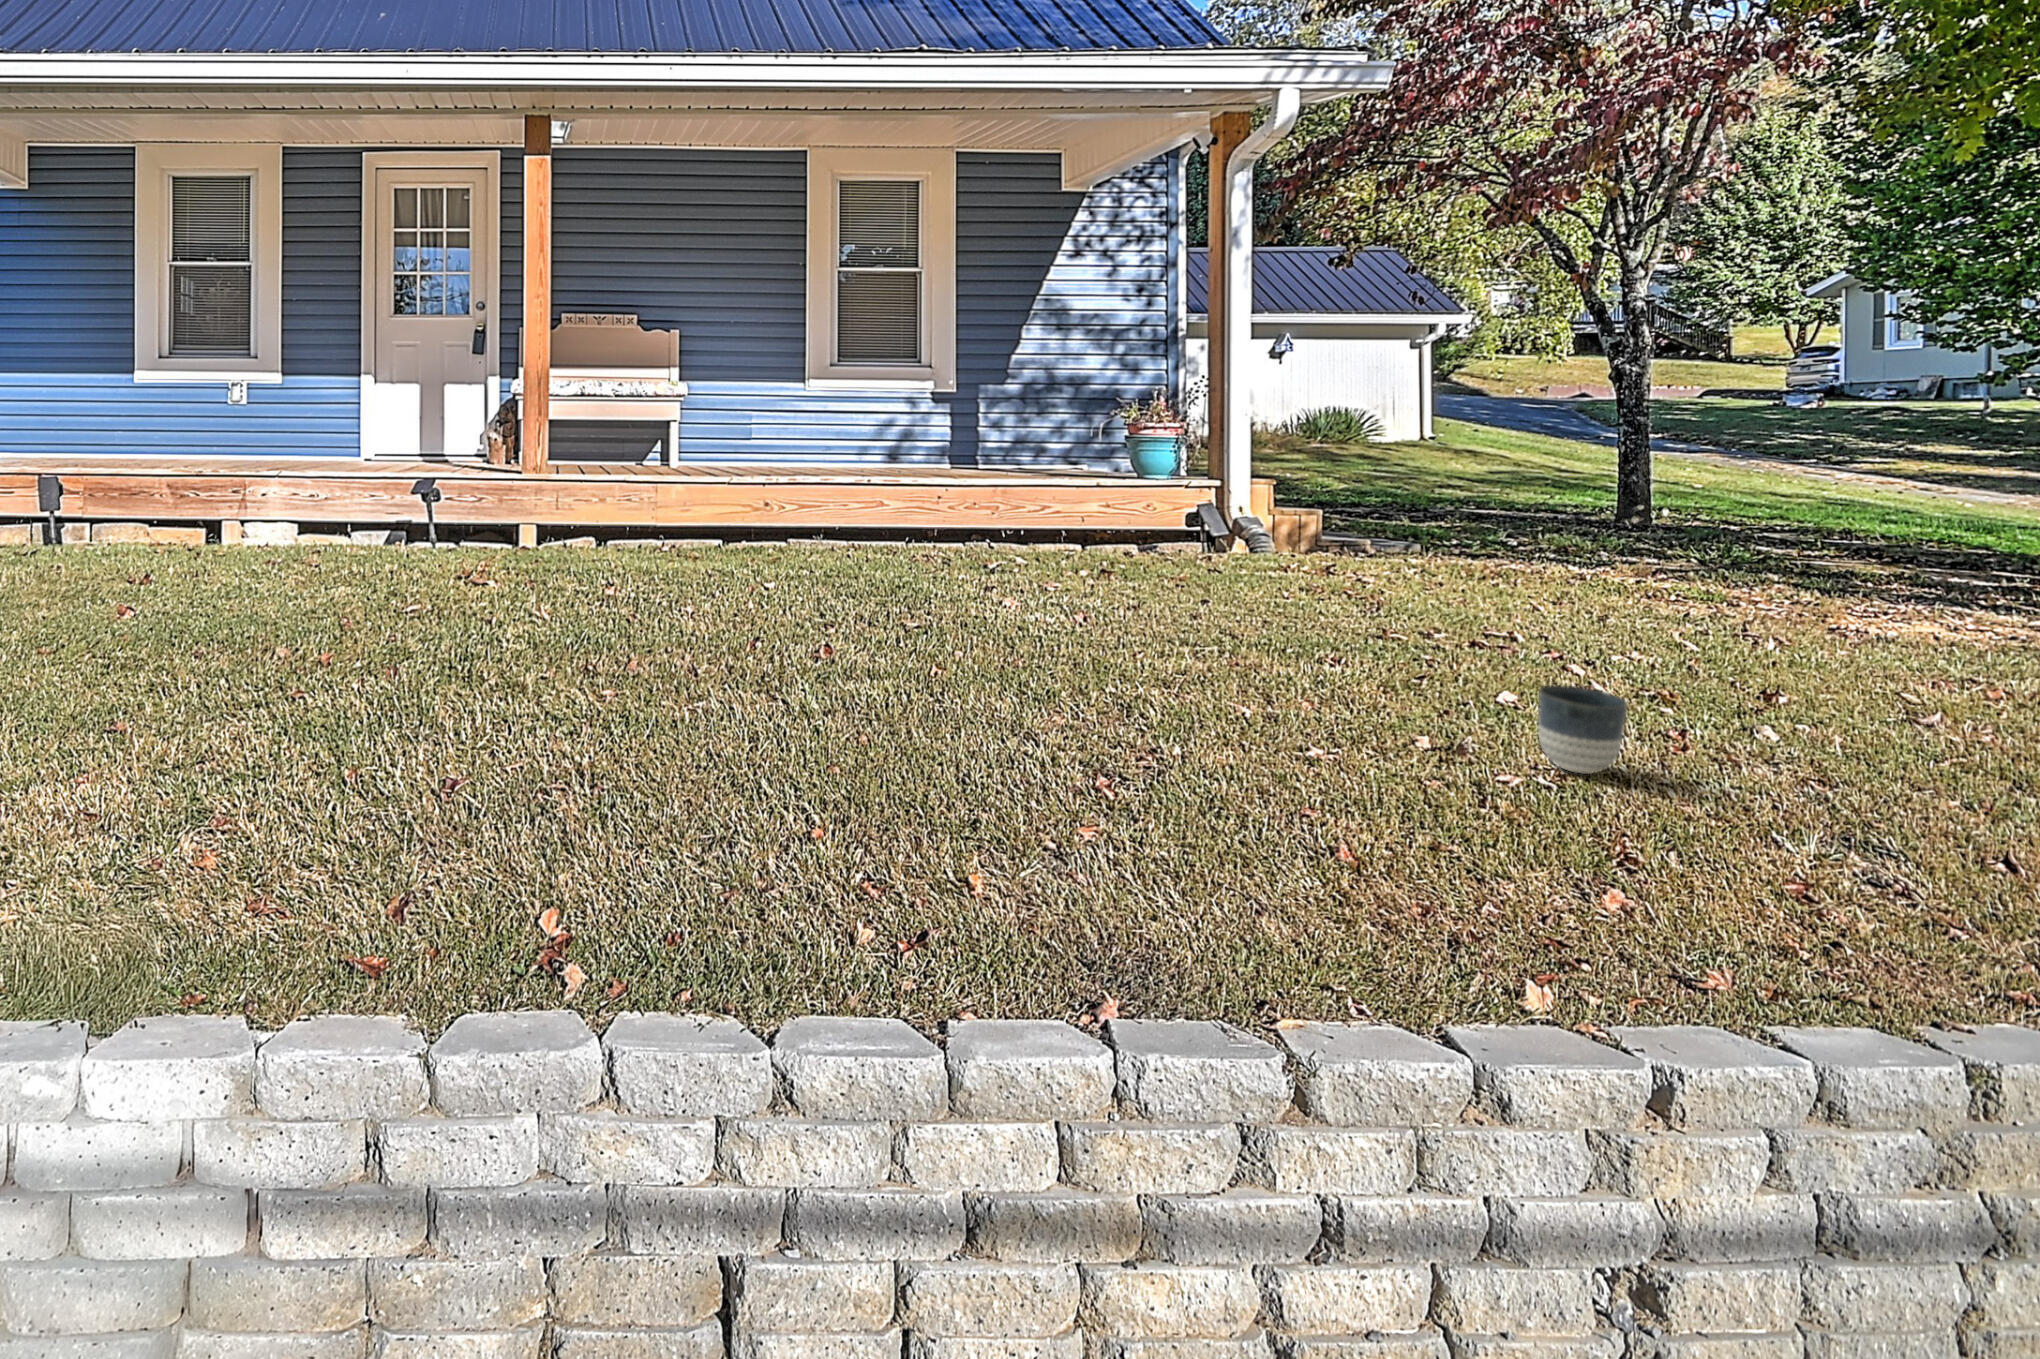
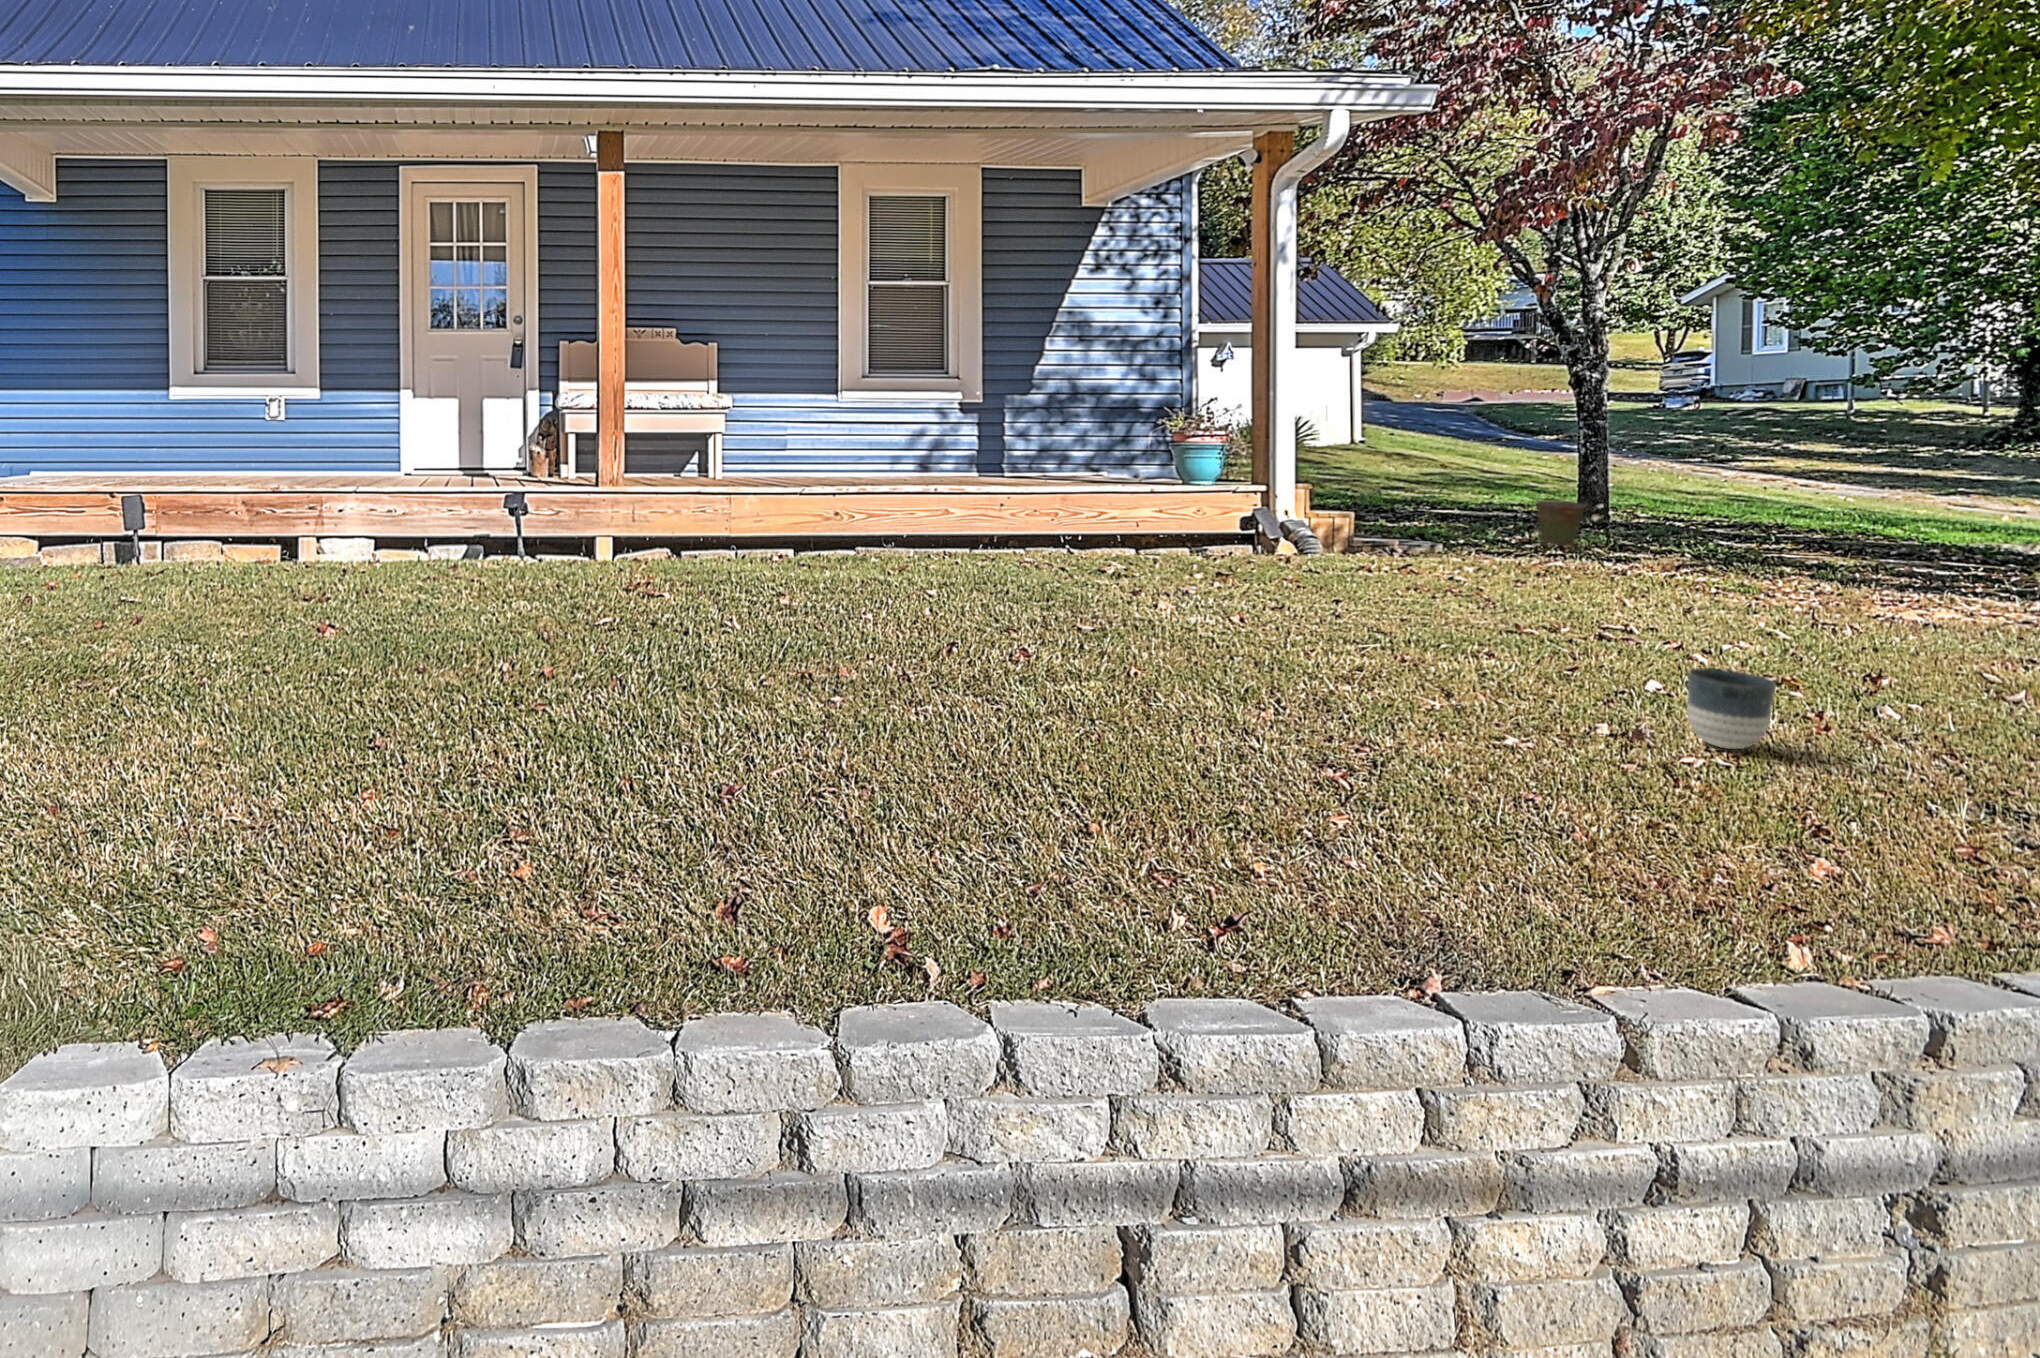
bucket: none [1525,502,1583,552] -> present [1536,500,1587,546]

